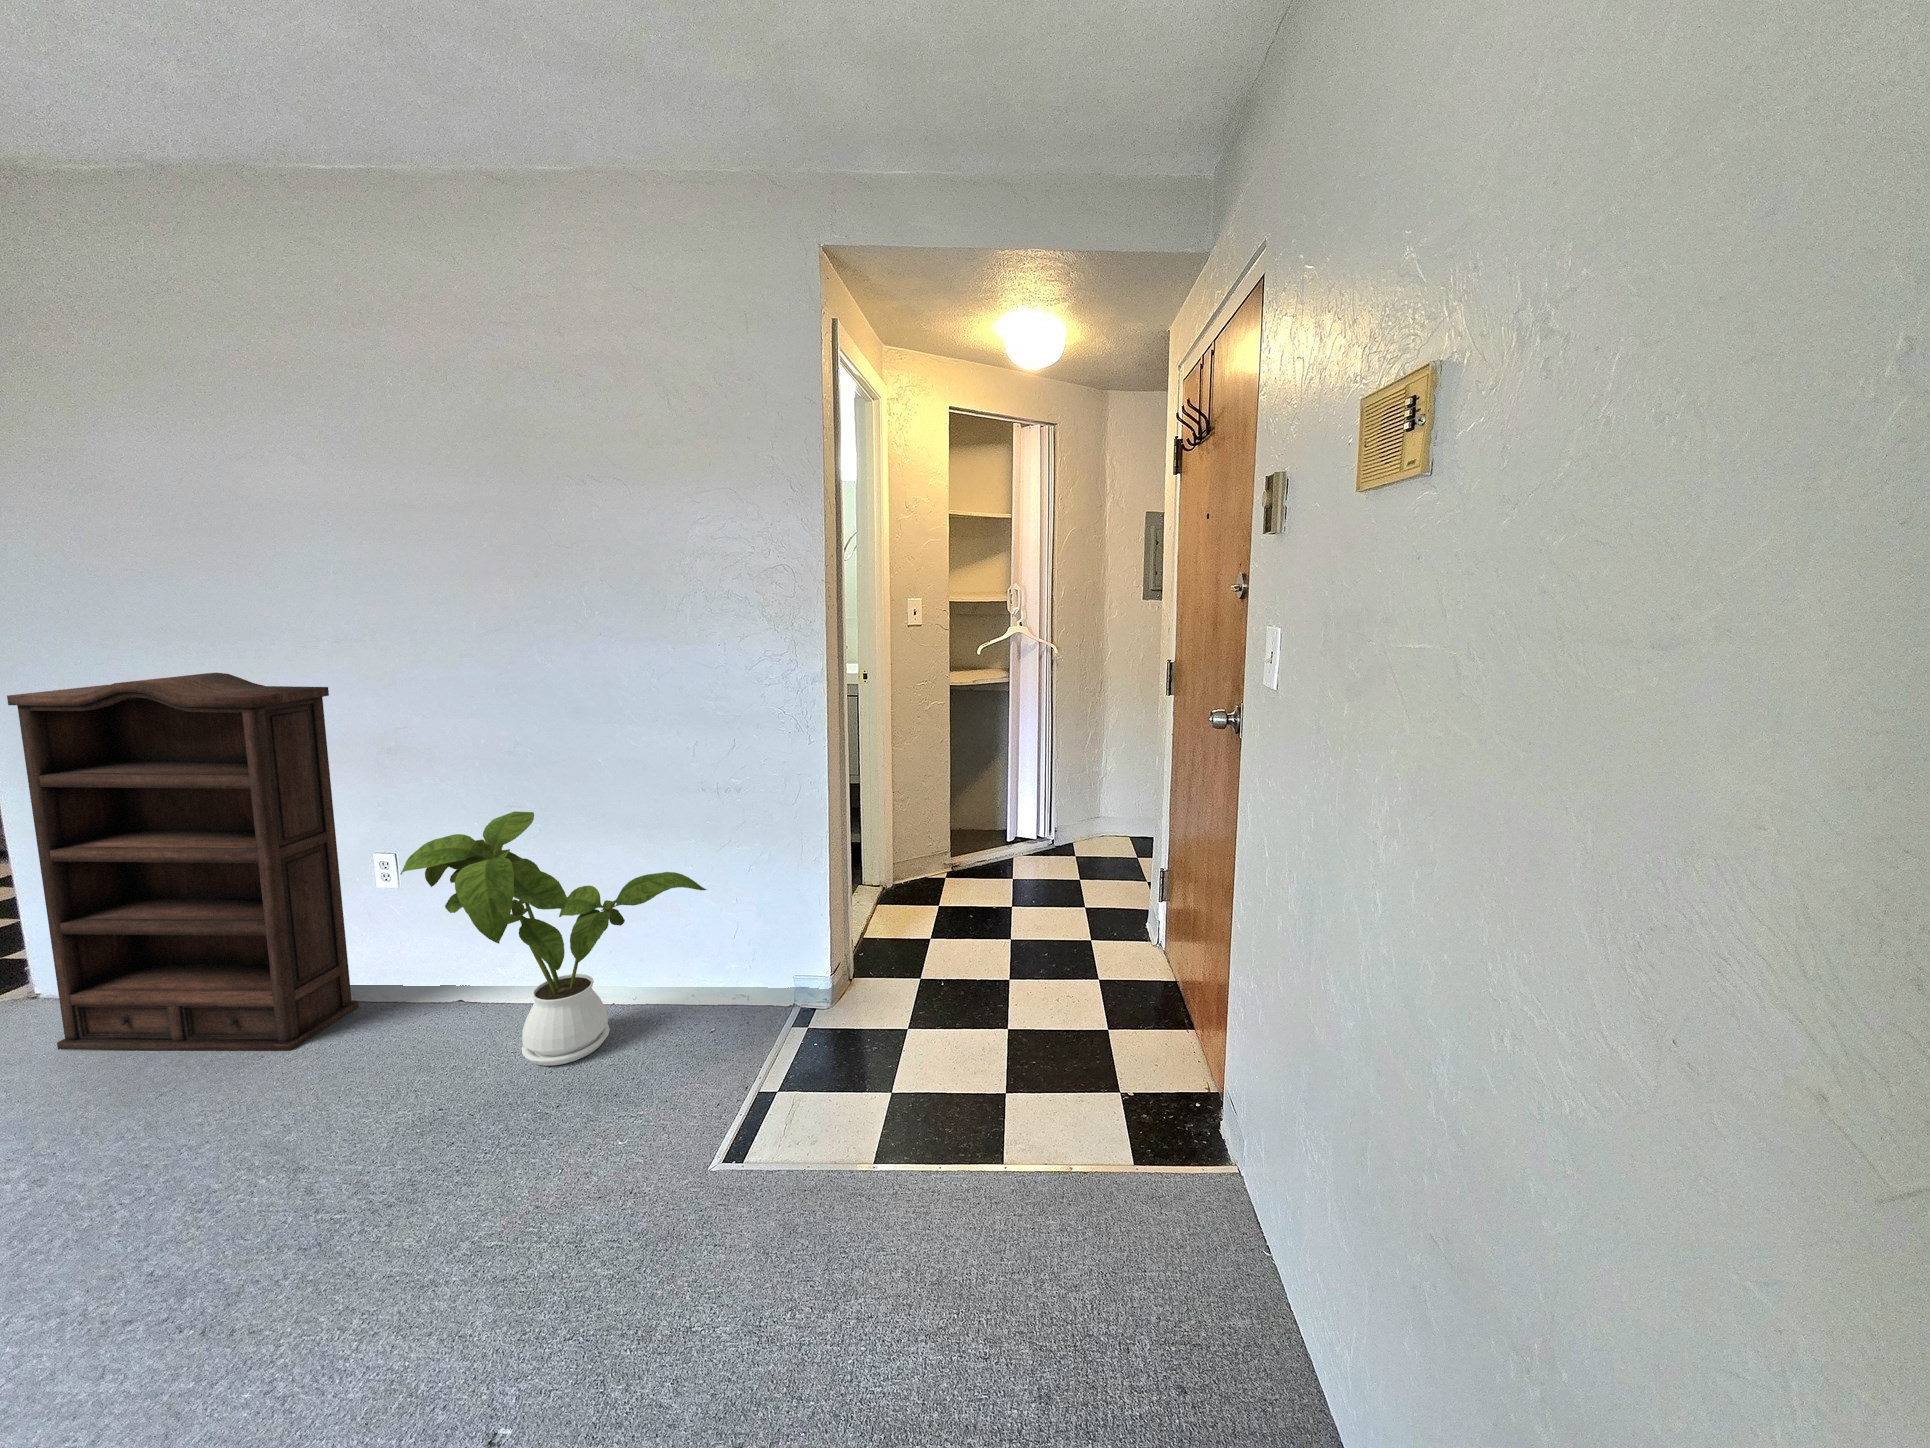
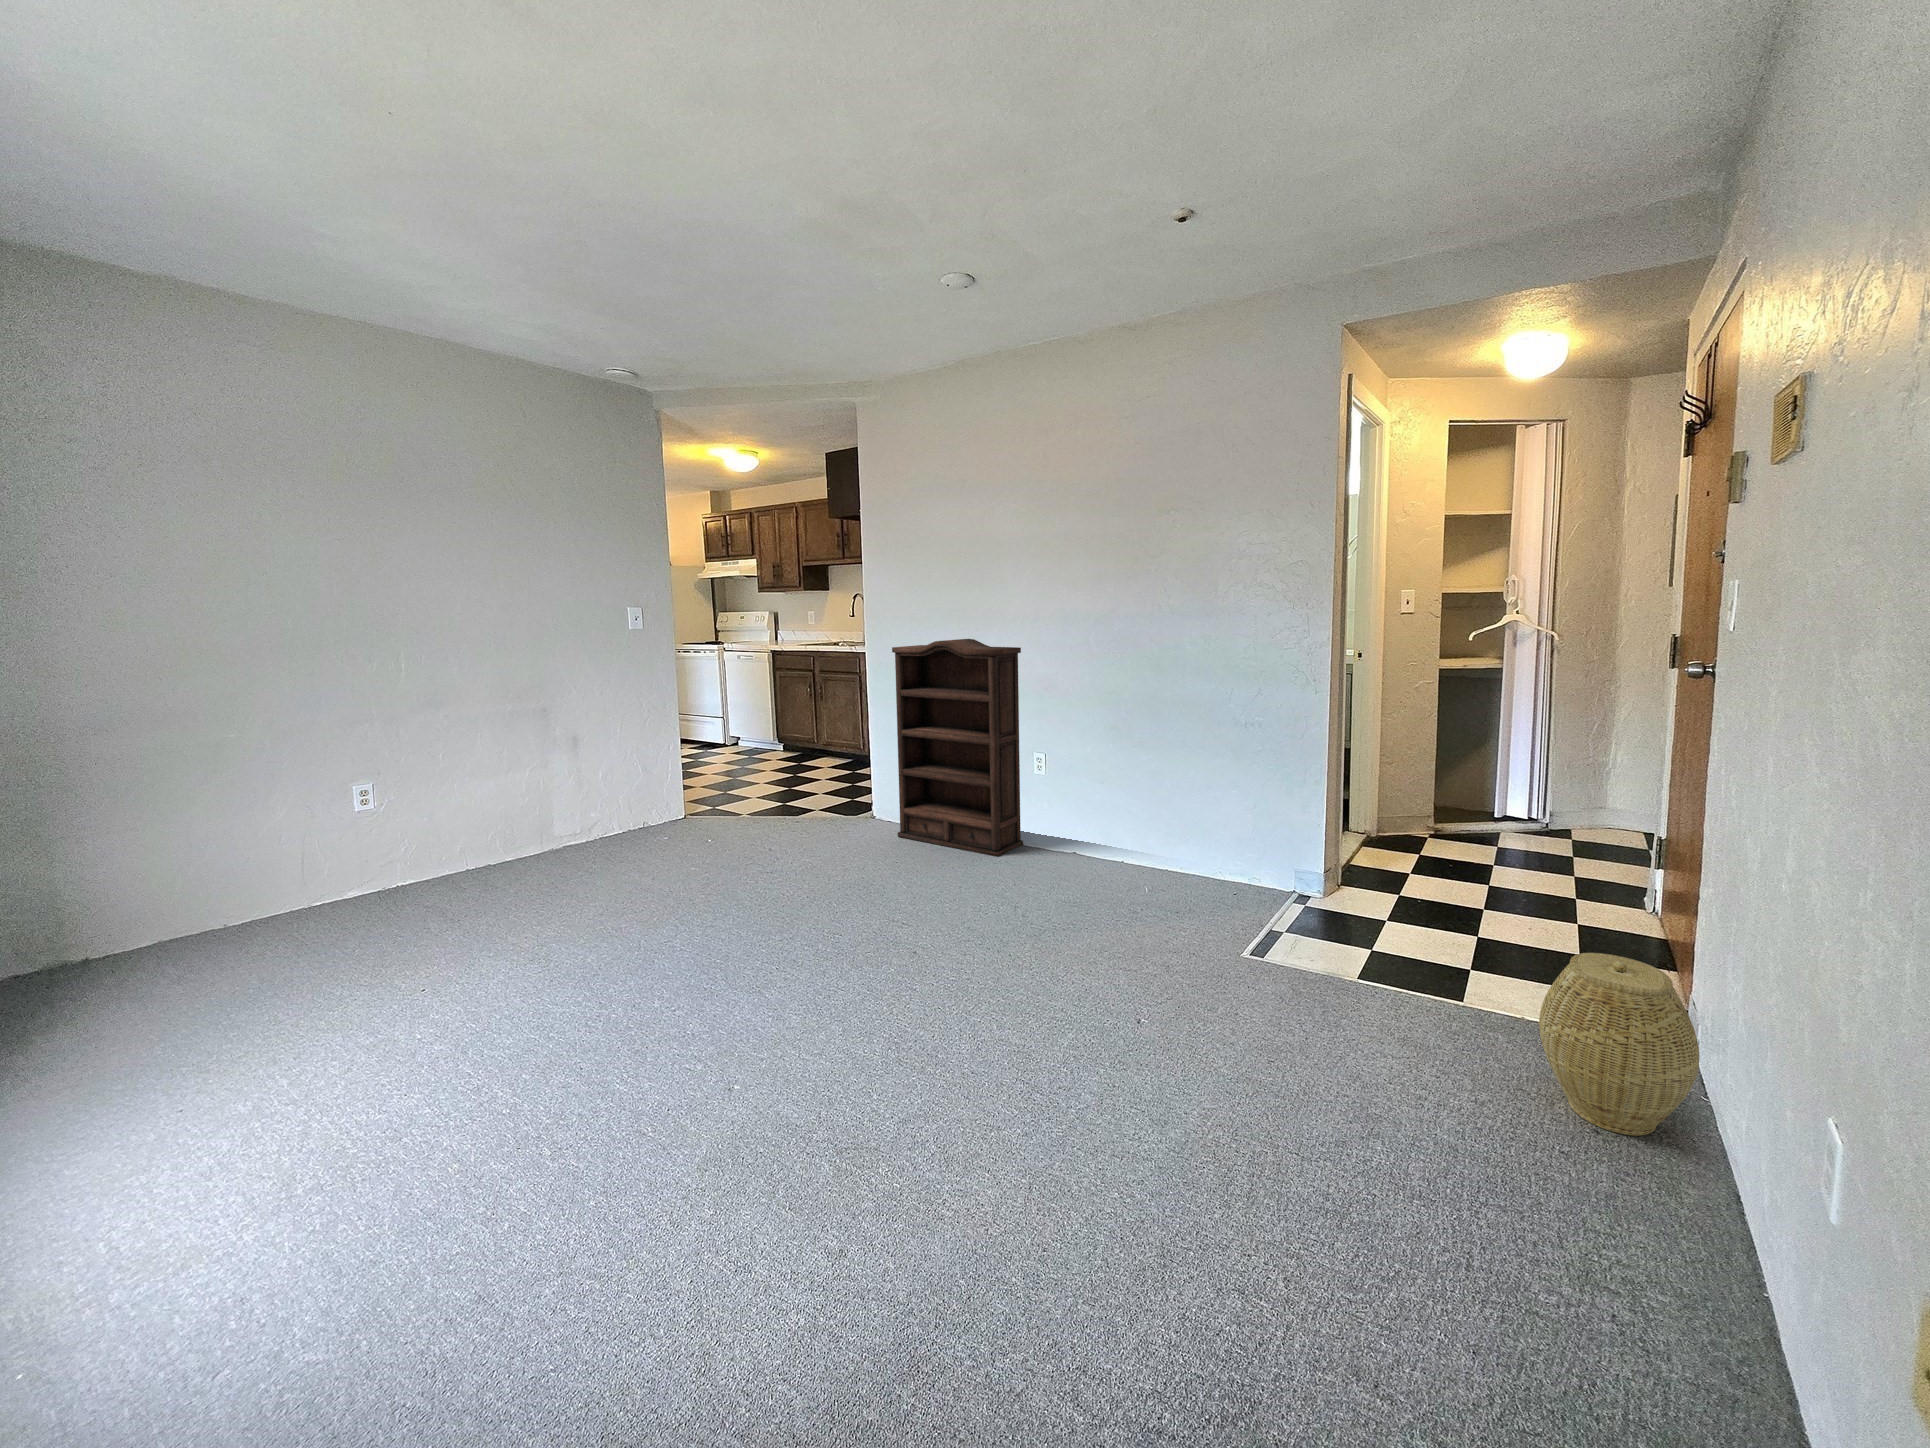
house plant: present [401,811,707,1066] -> none [1071,722,1238,891]
woven basket: none [1099,1105,1270,1362] -> present [1539,953,1700,1136]

